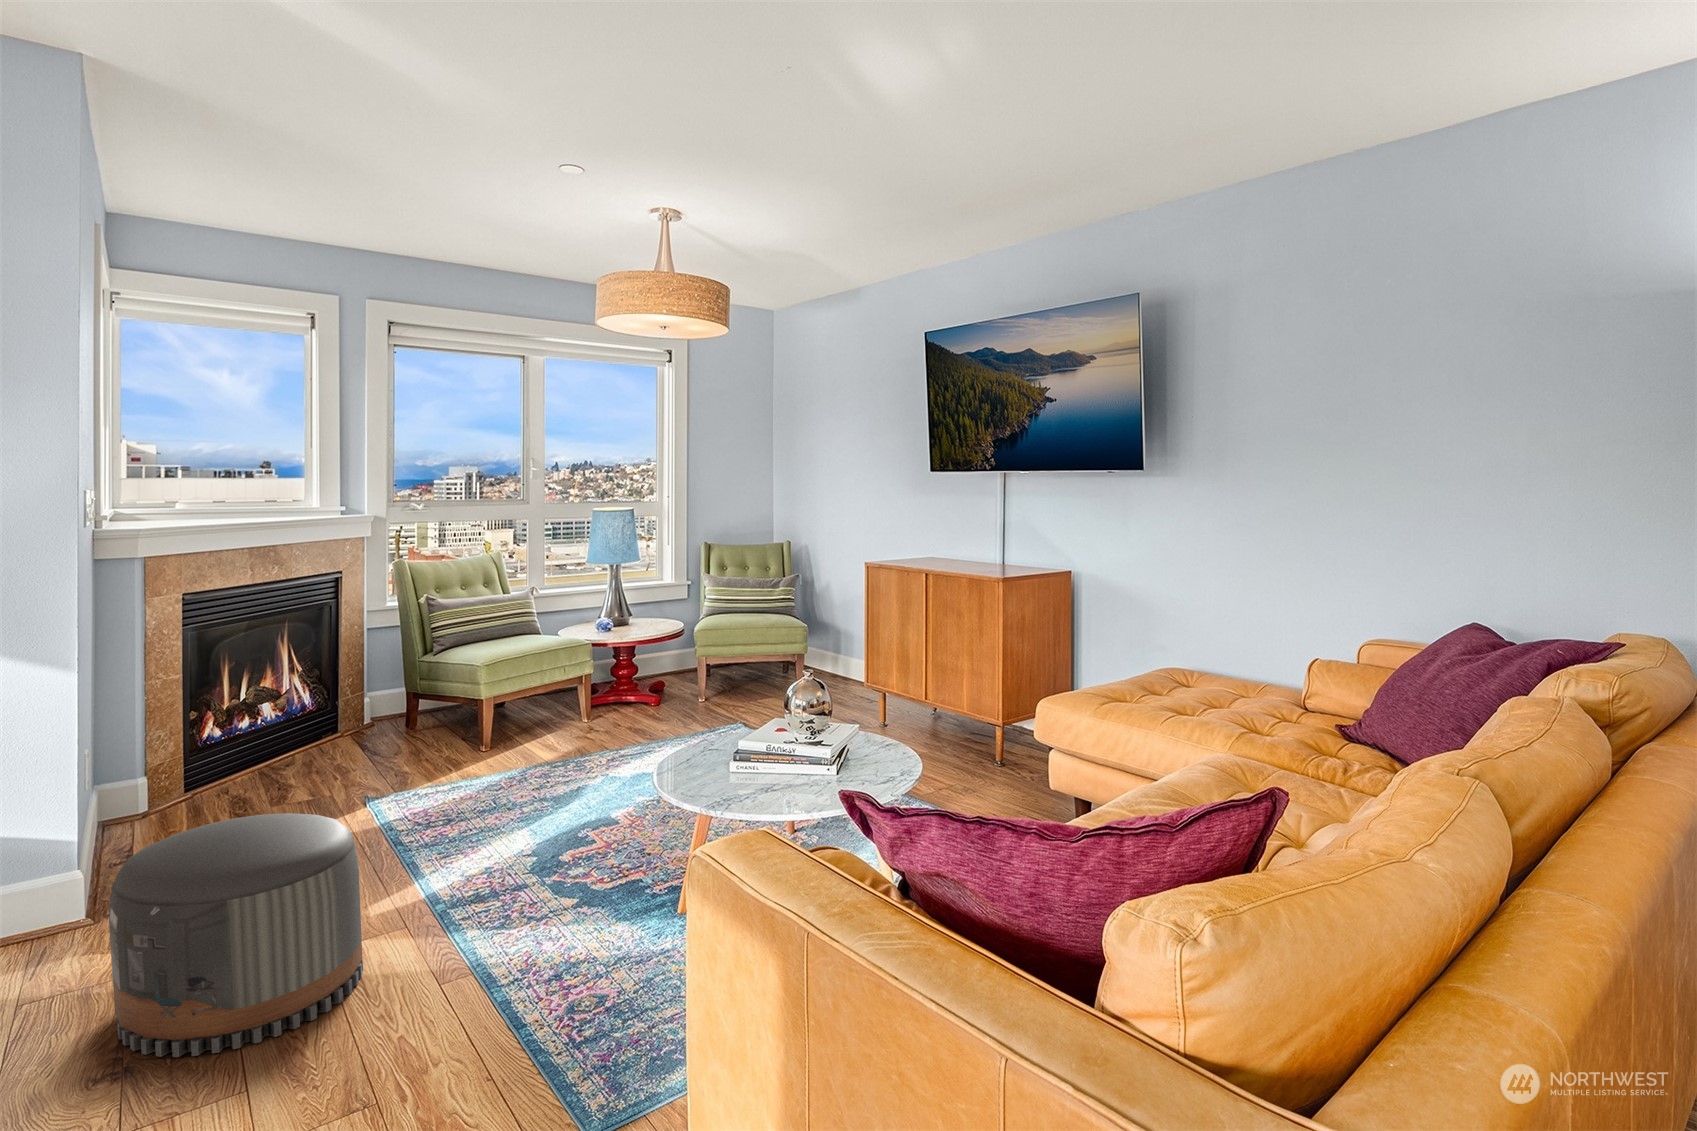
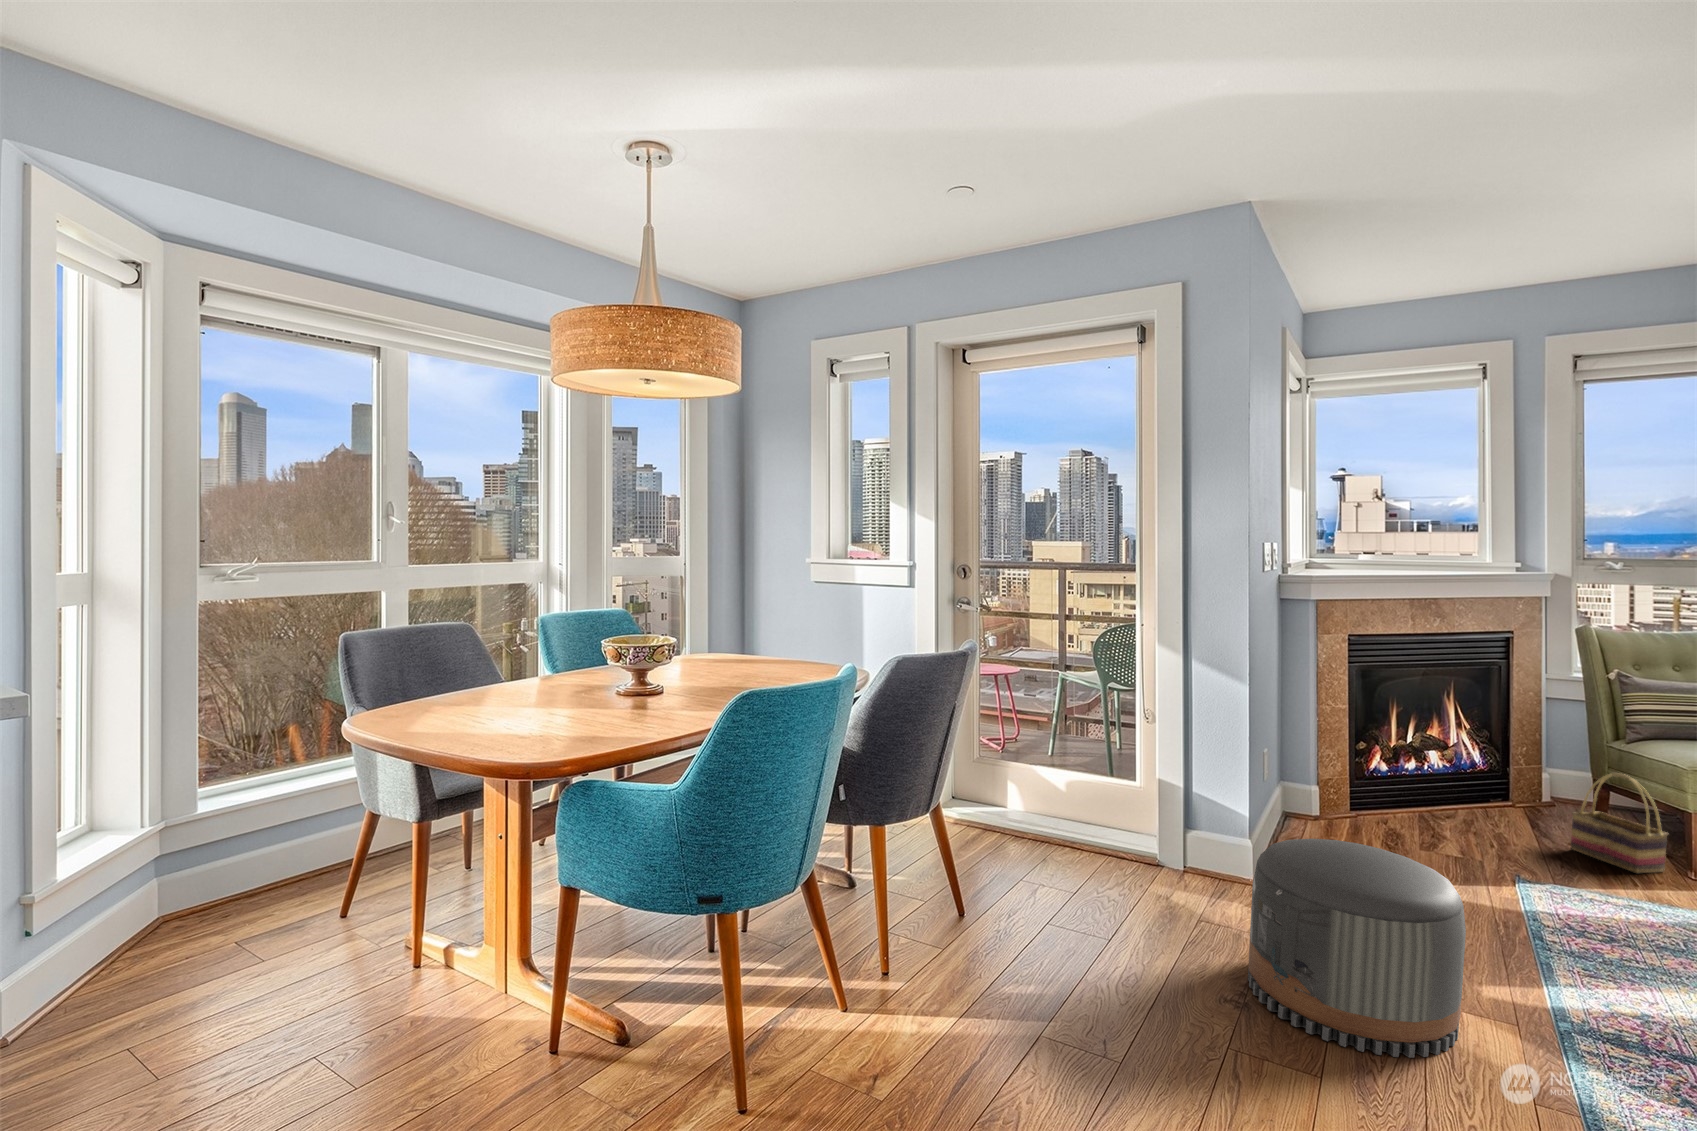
basket: none [397,680,467,761] -> present [1570,773,1668,873]

